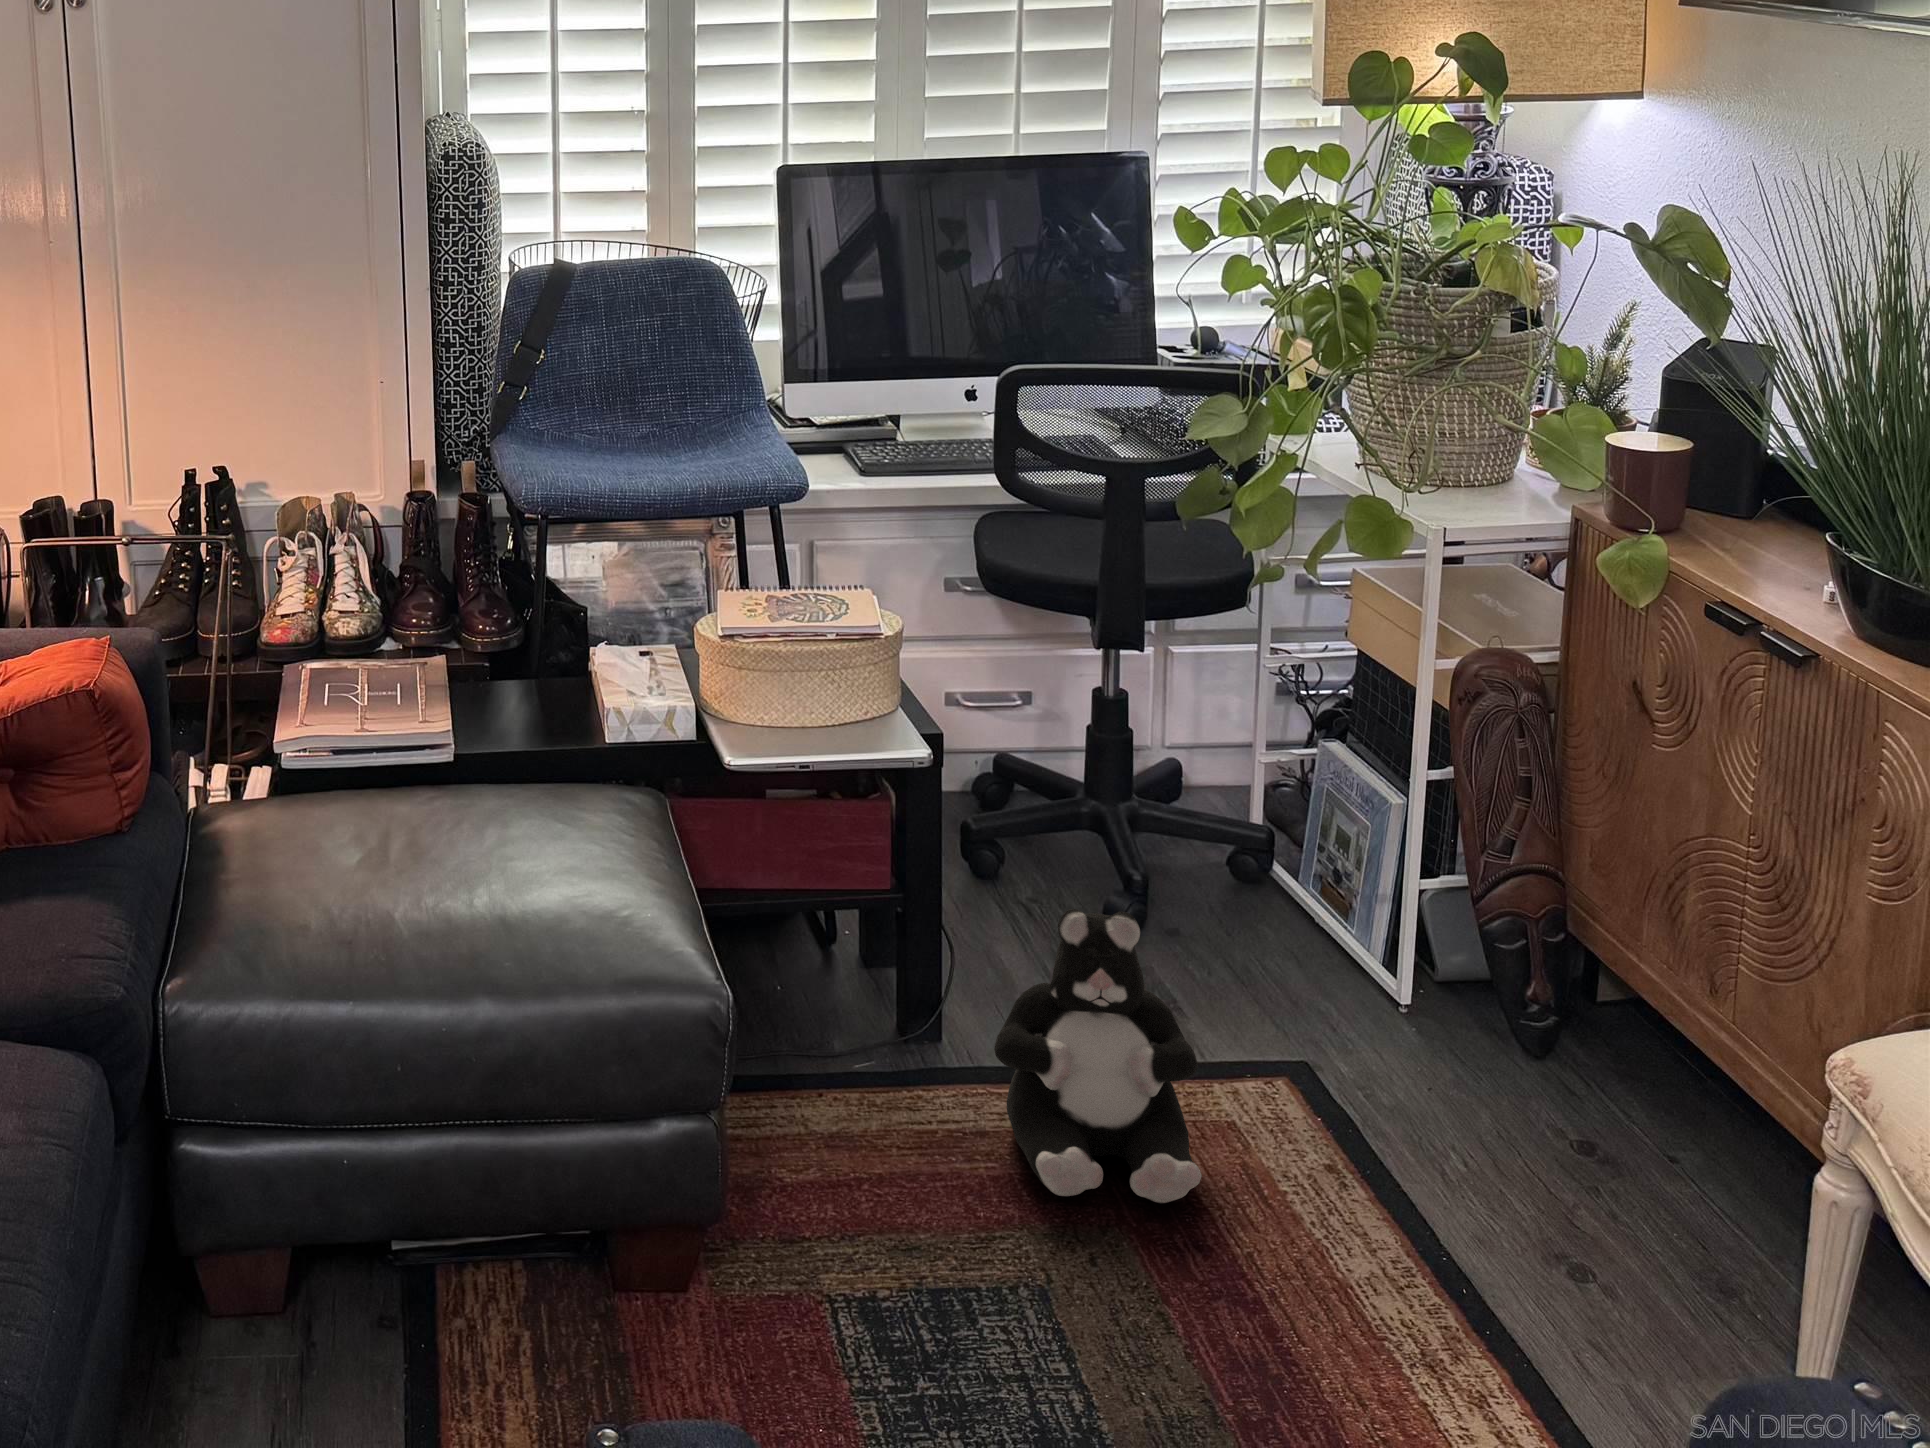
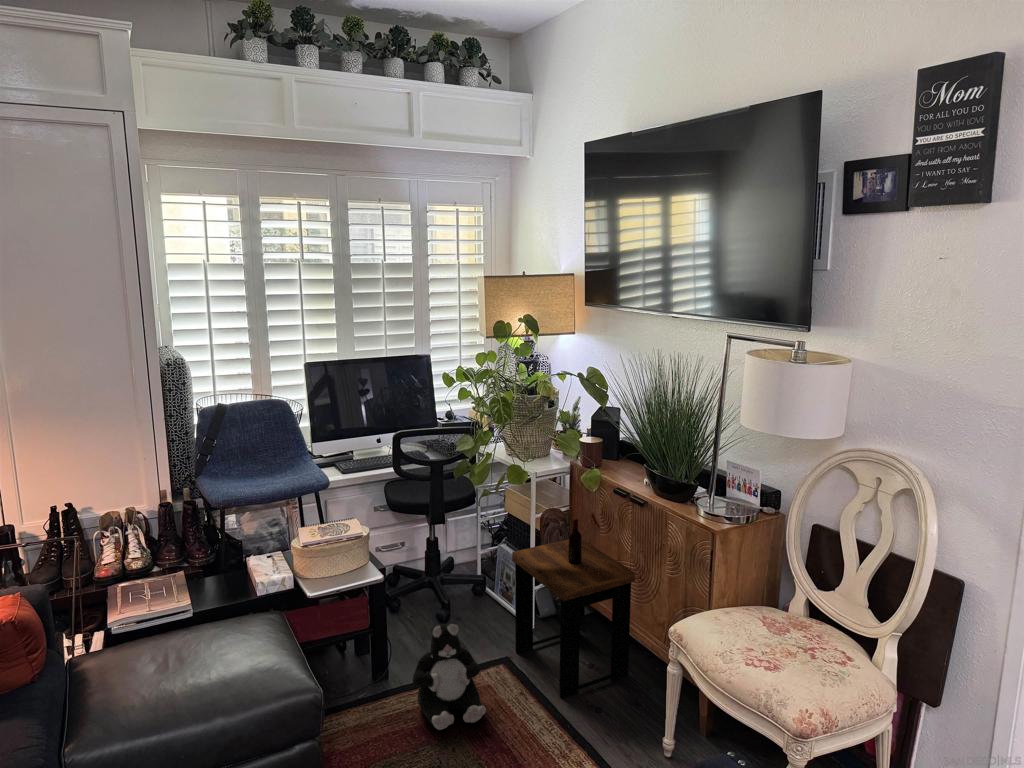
side table: none [1330,675,1760,1214] -> present [512,518,635,698]

